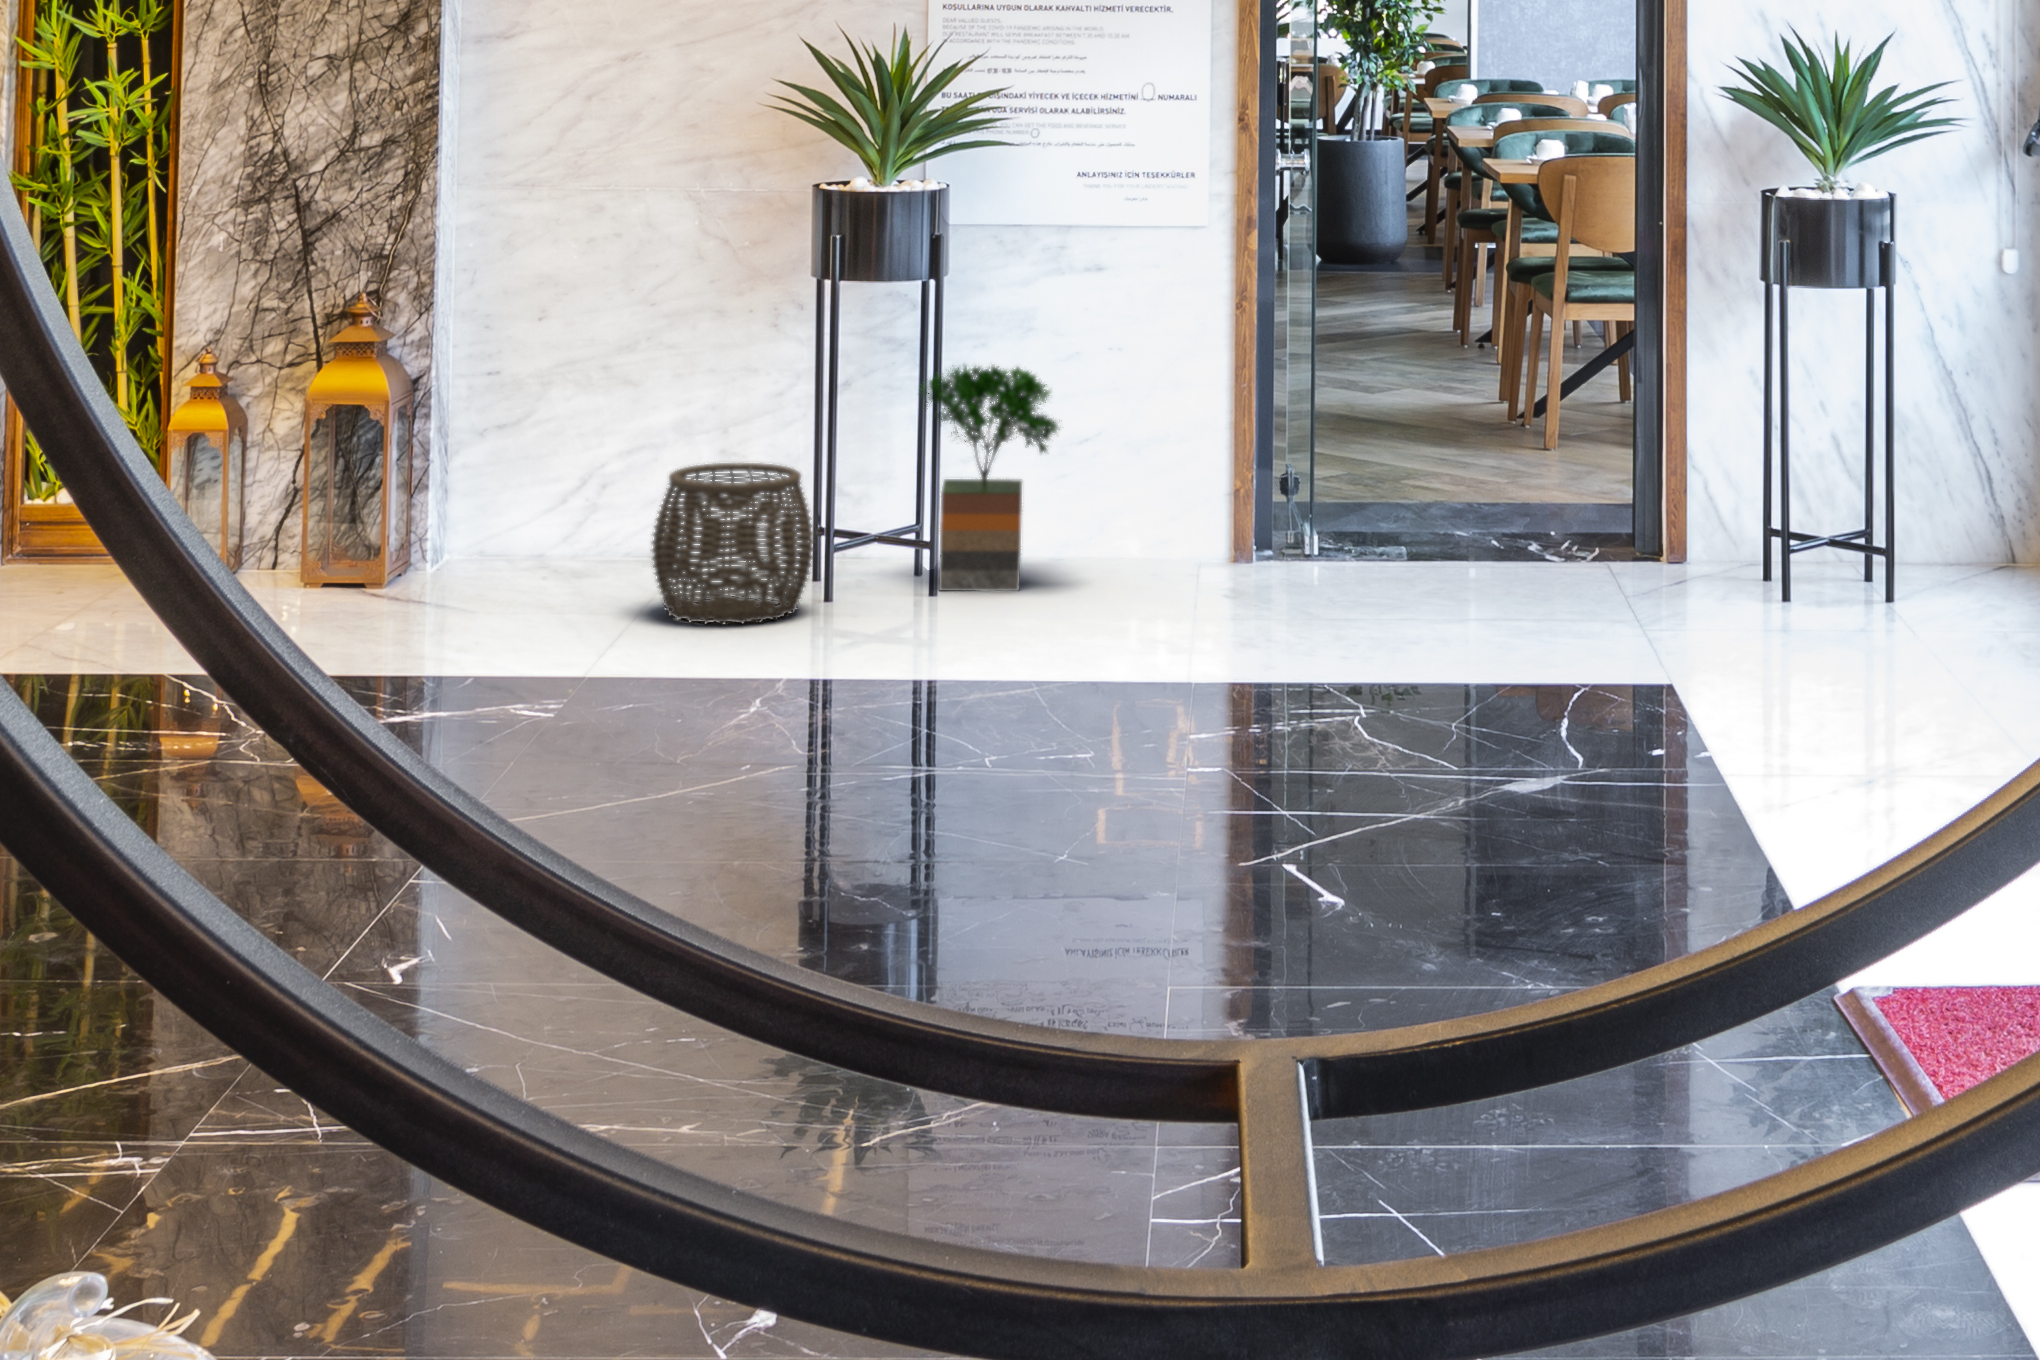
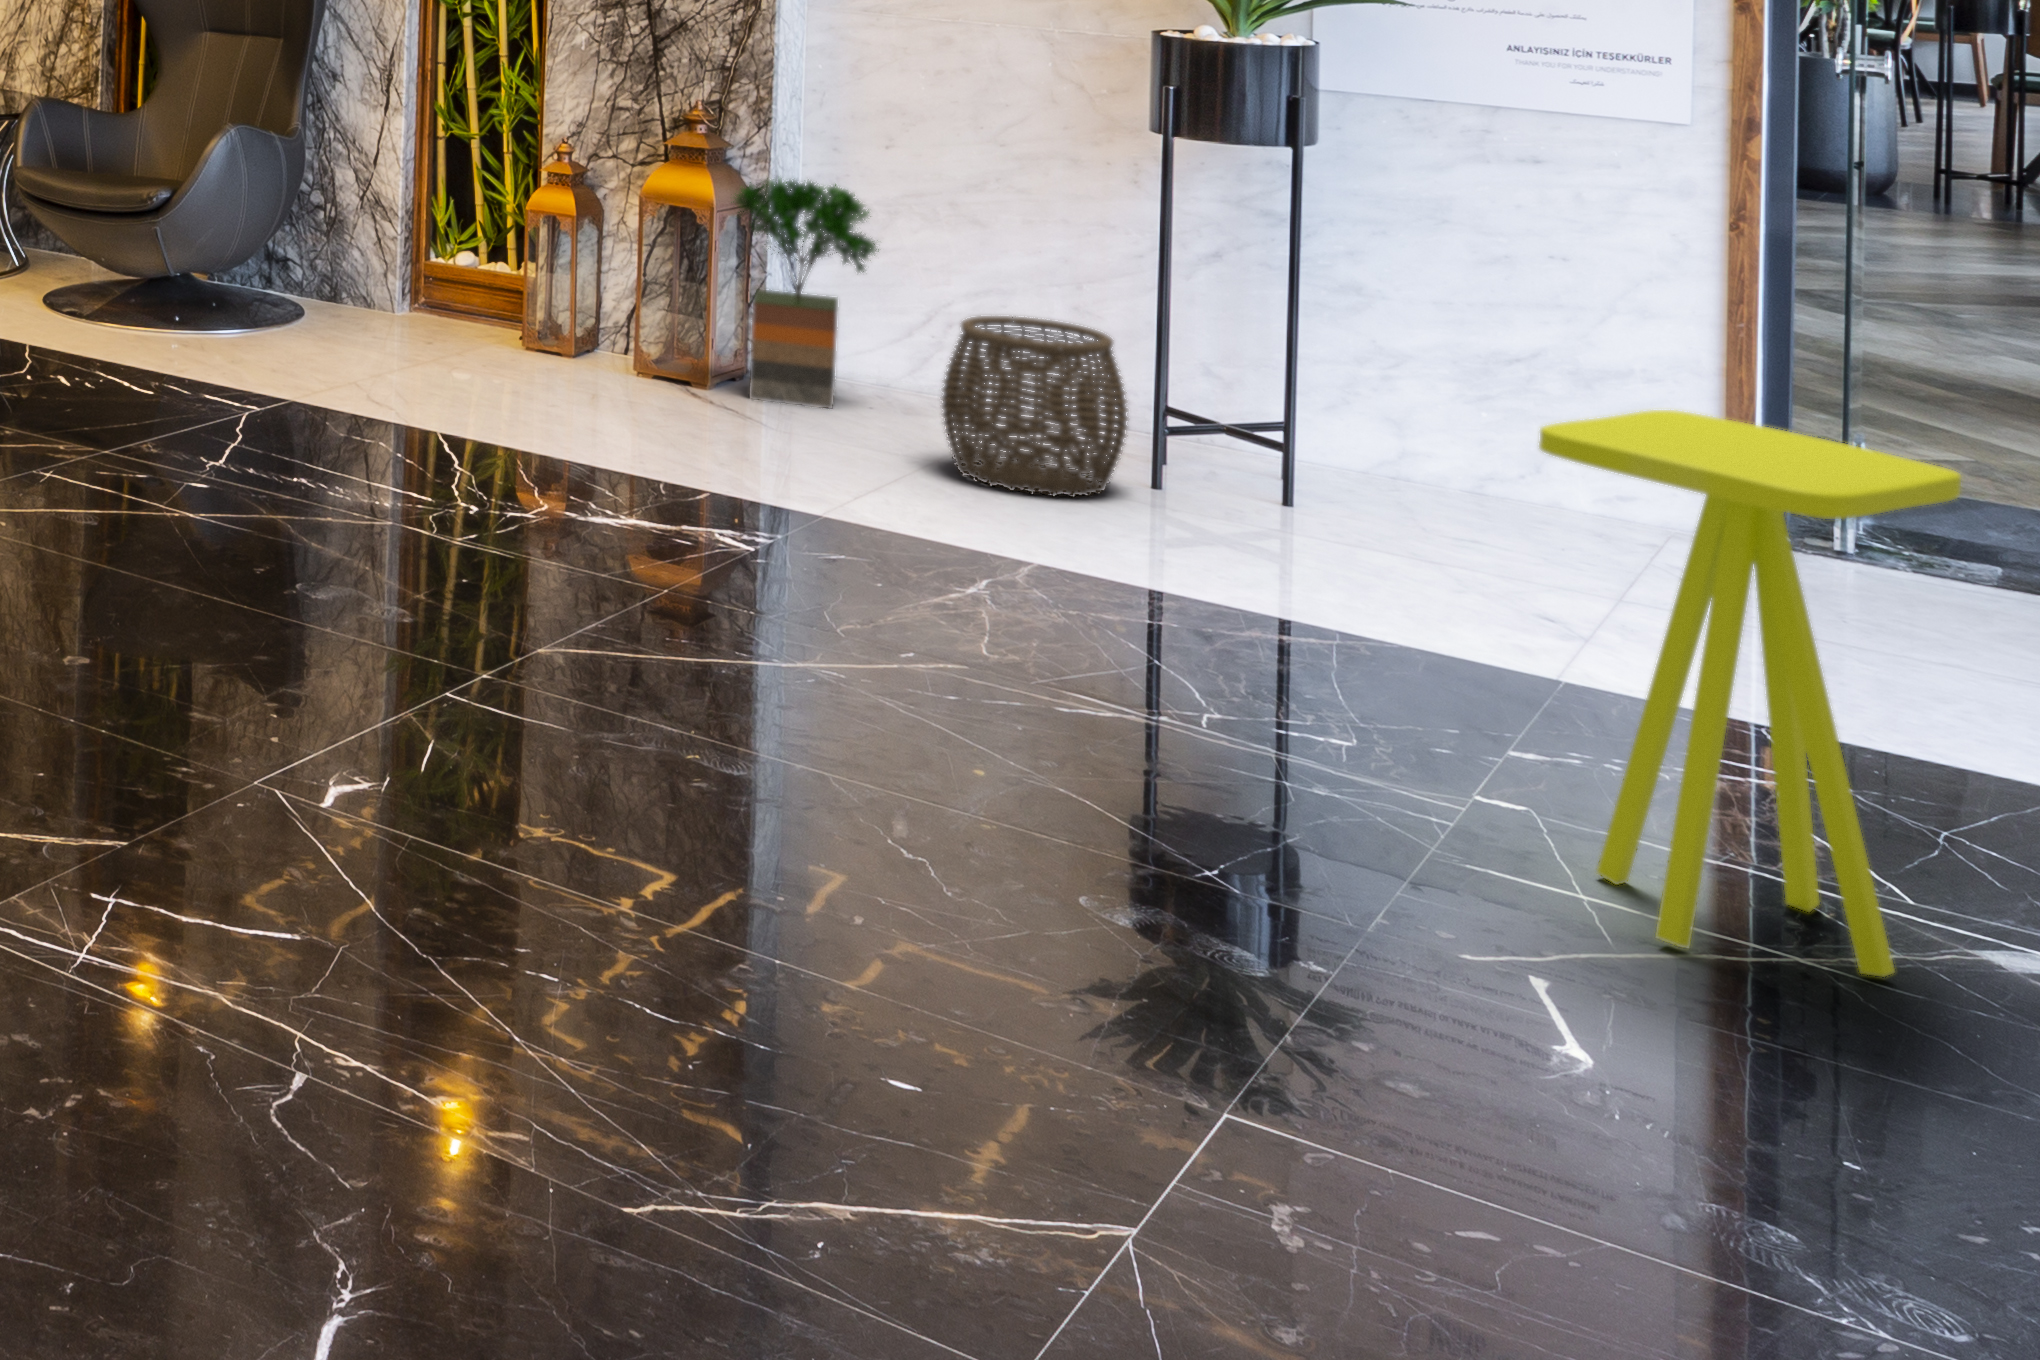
potted tree: present [922,366,1058,591] -> present [731,179,879,408]
side table: none [1282,457,1516,832] -> present [1539,410,1961,976]

